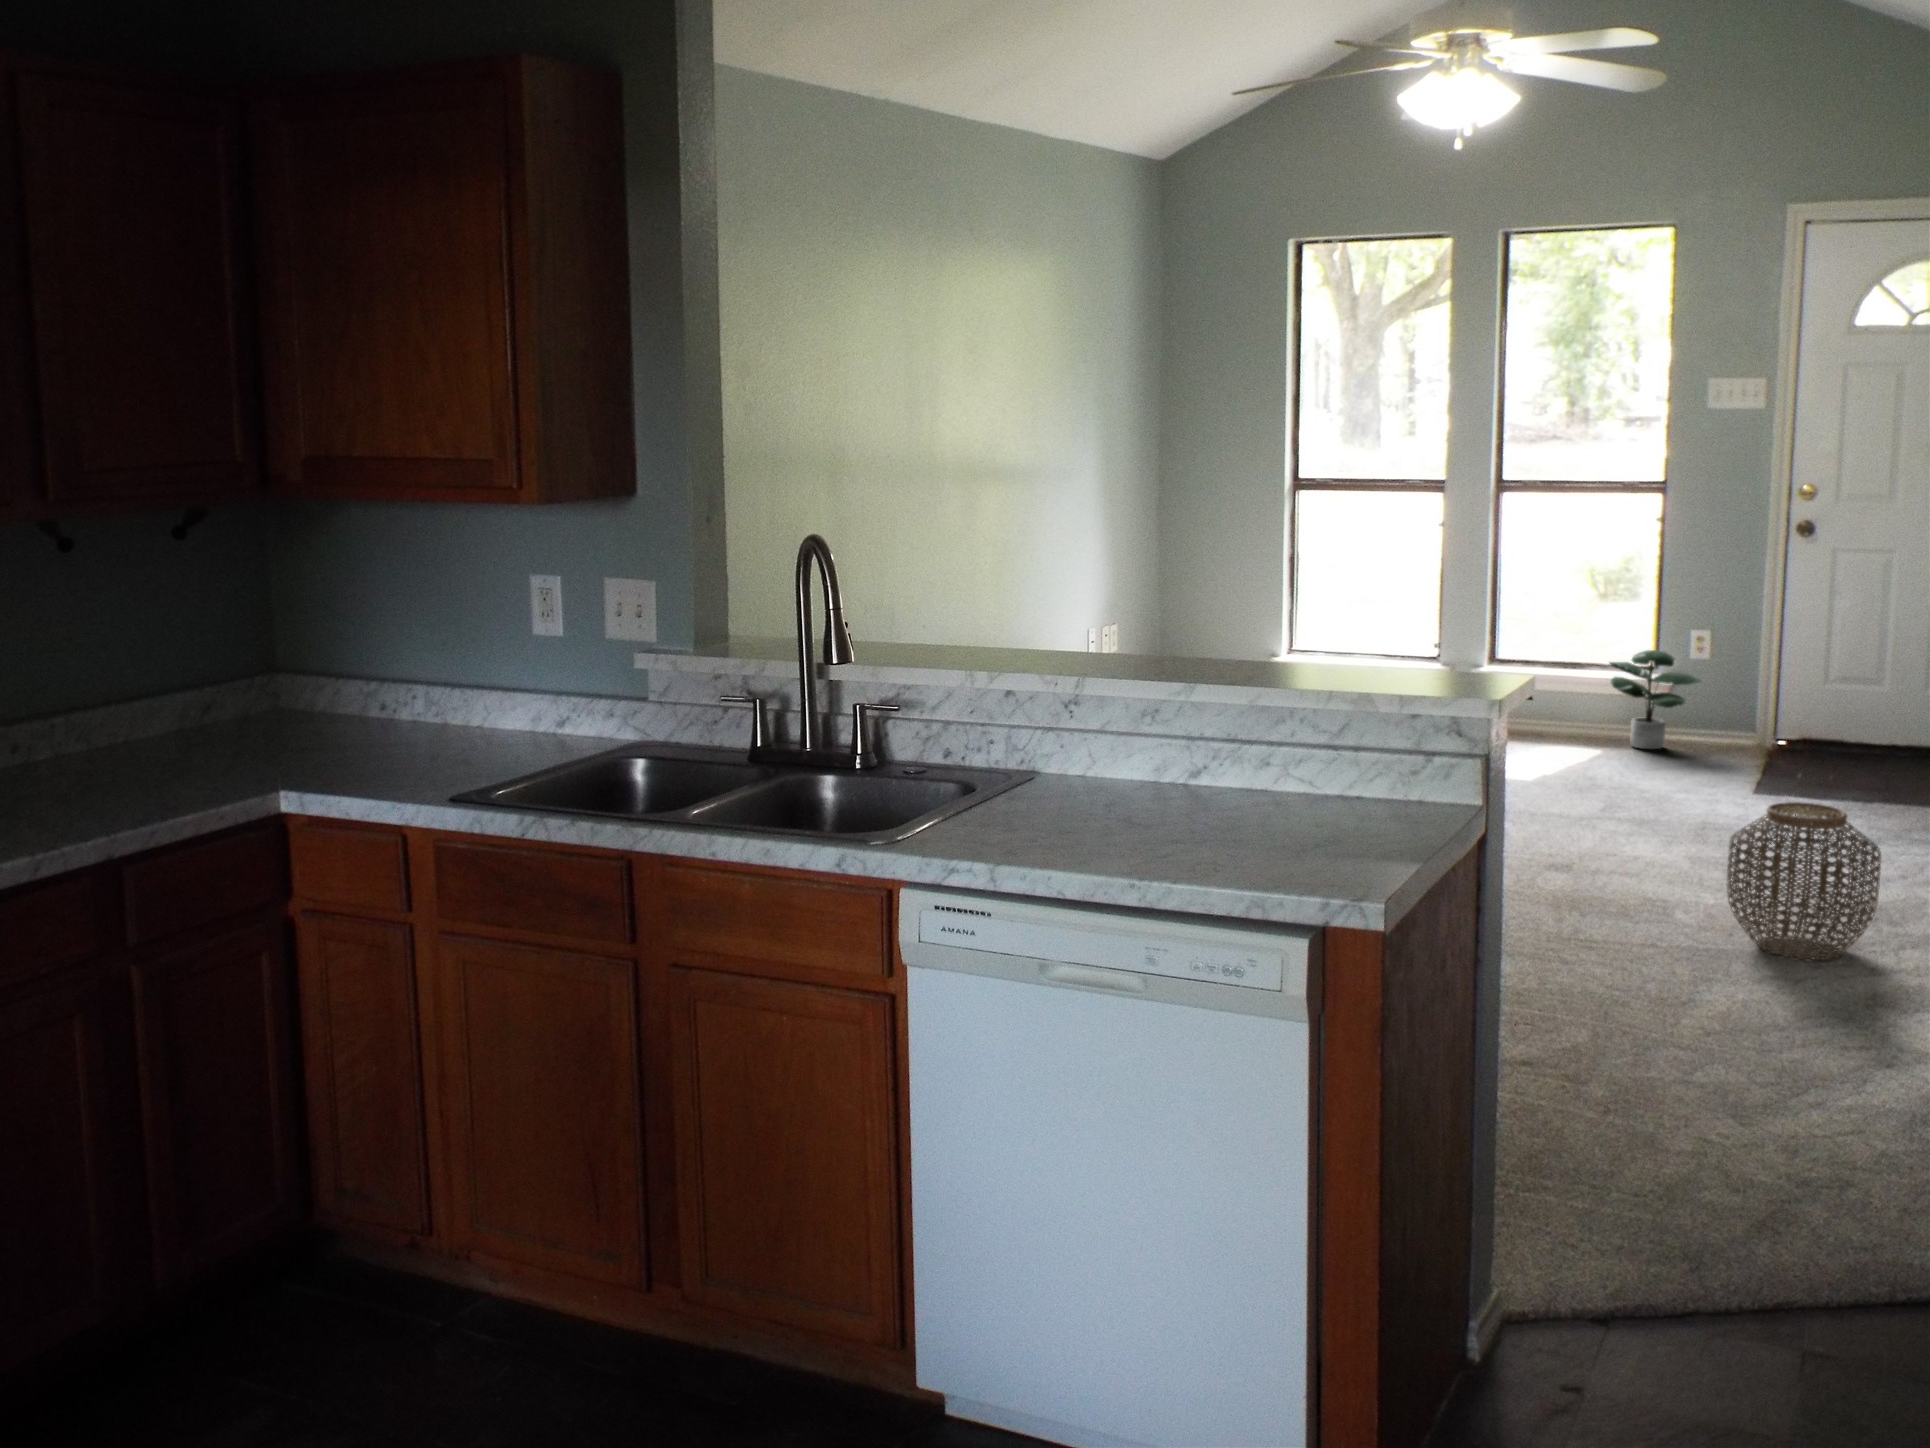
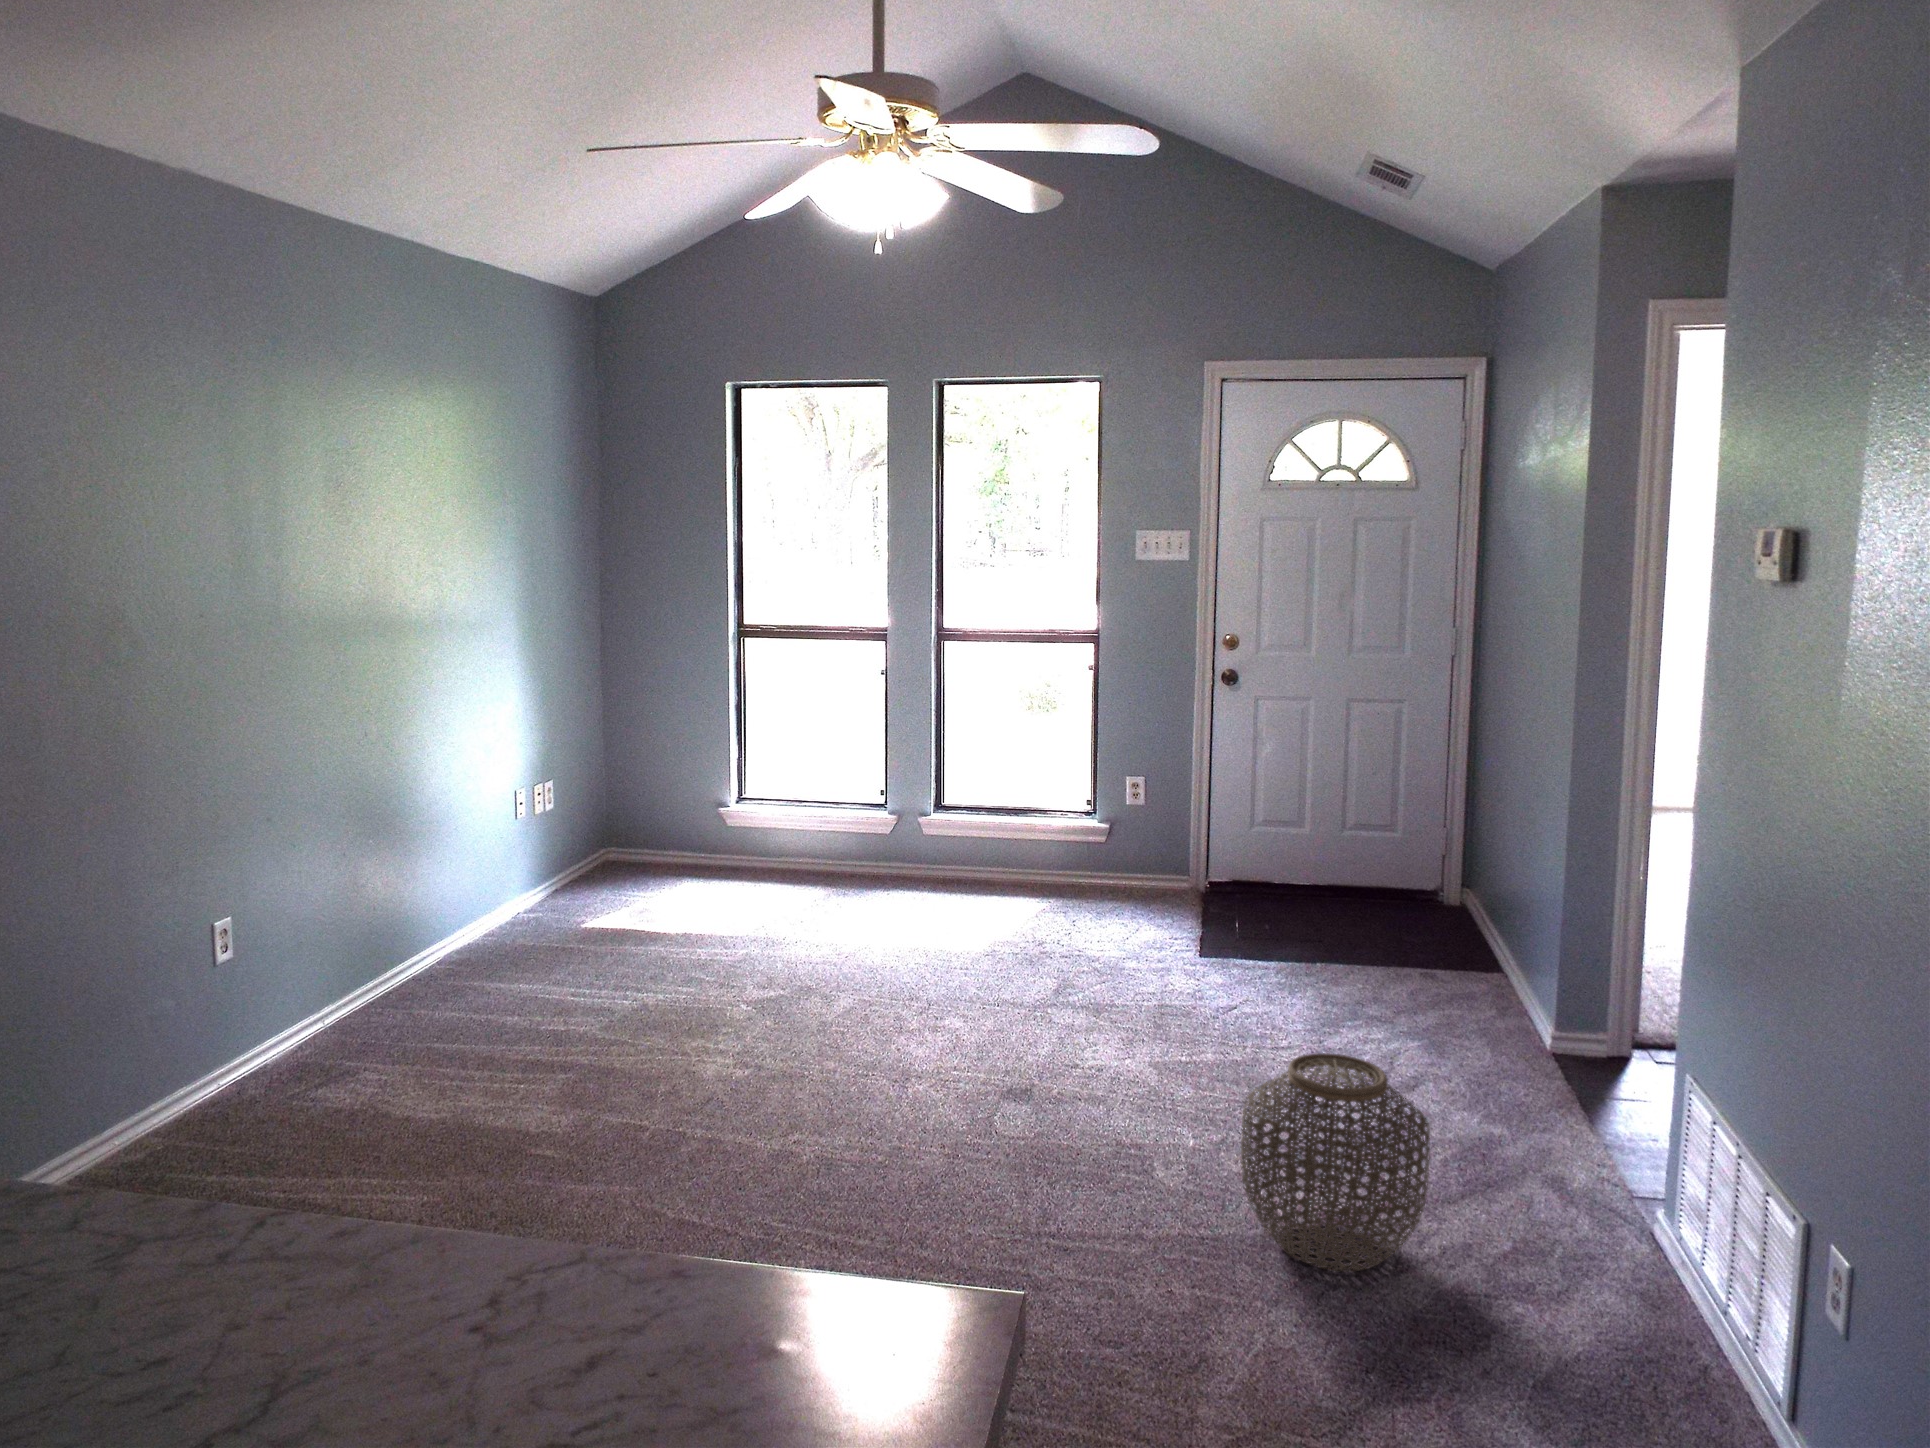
potted plant: present [1610,650,1703,749] -> none [1052,798,1144,901]

